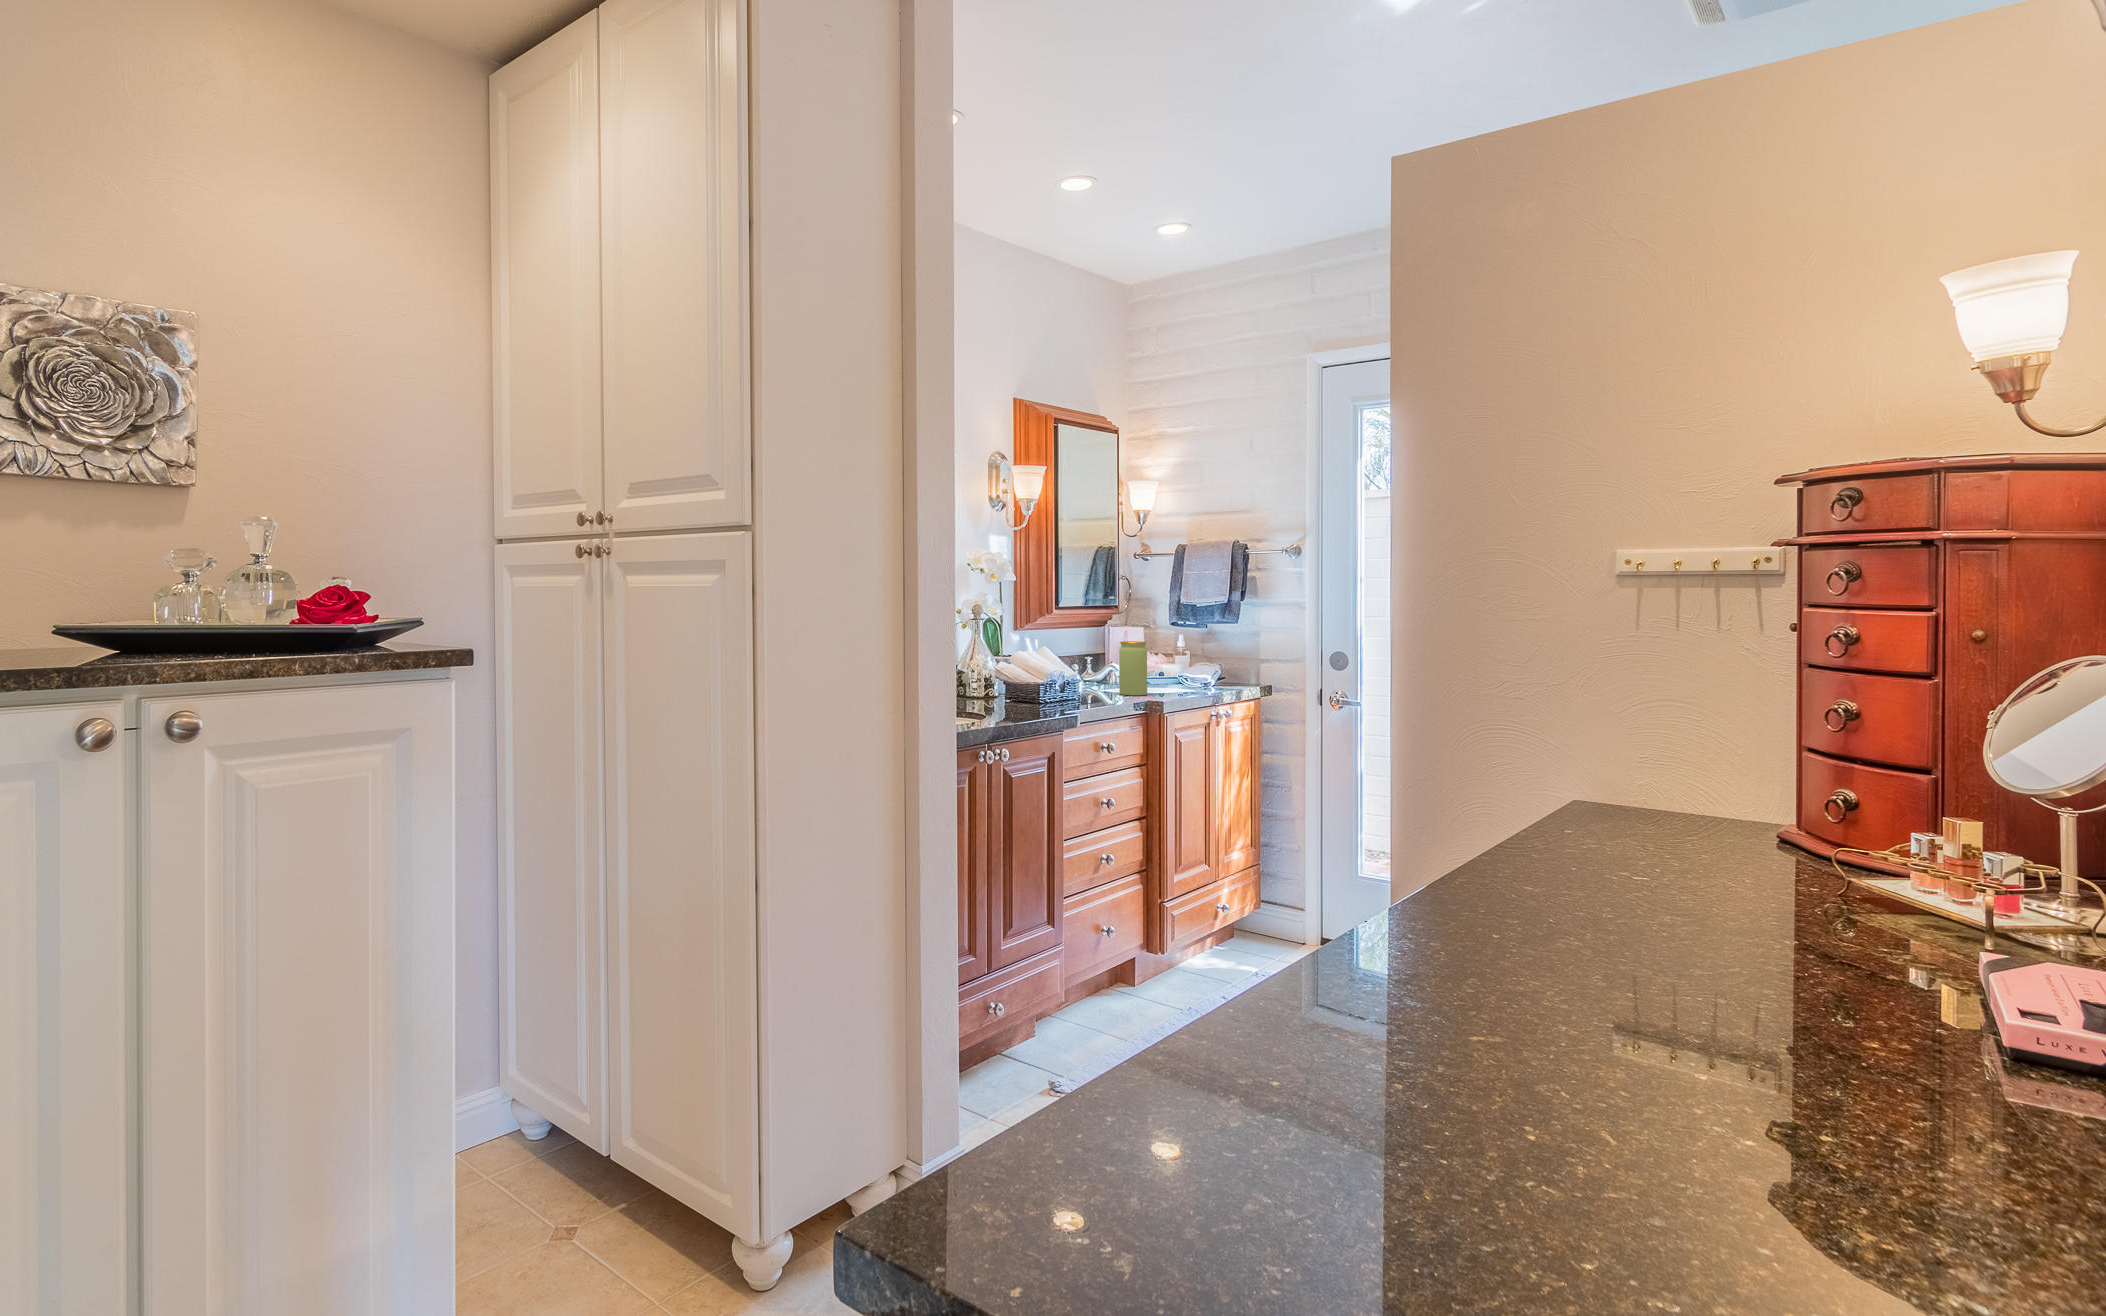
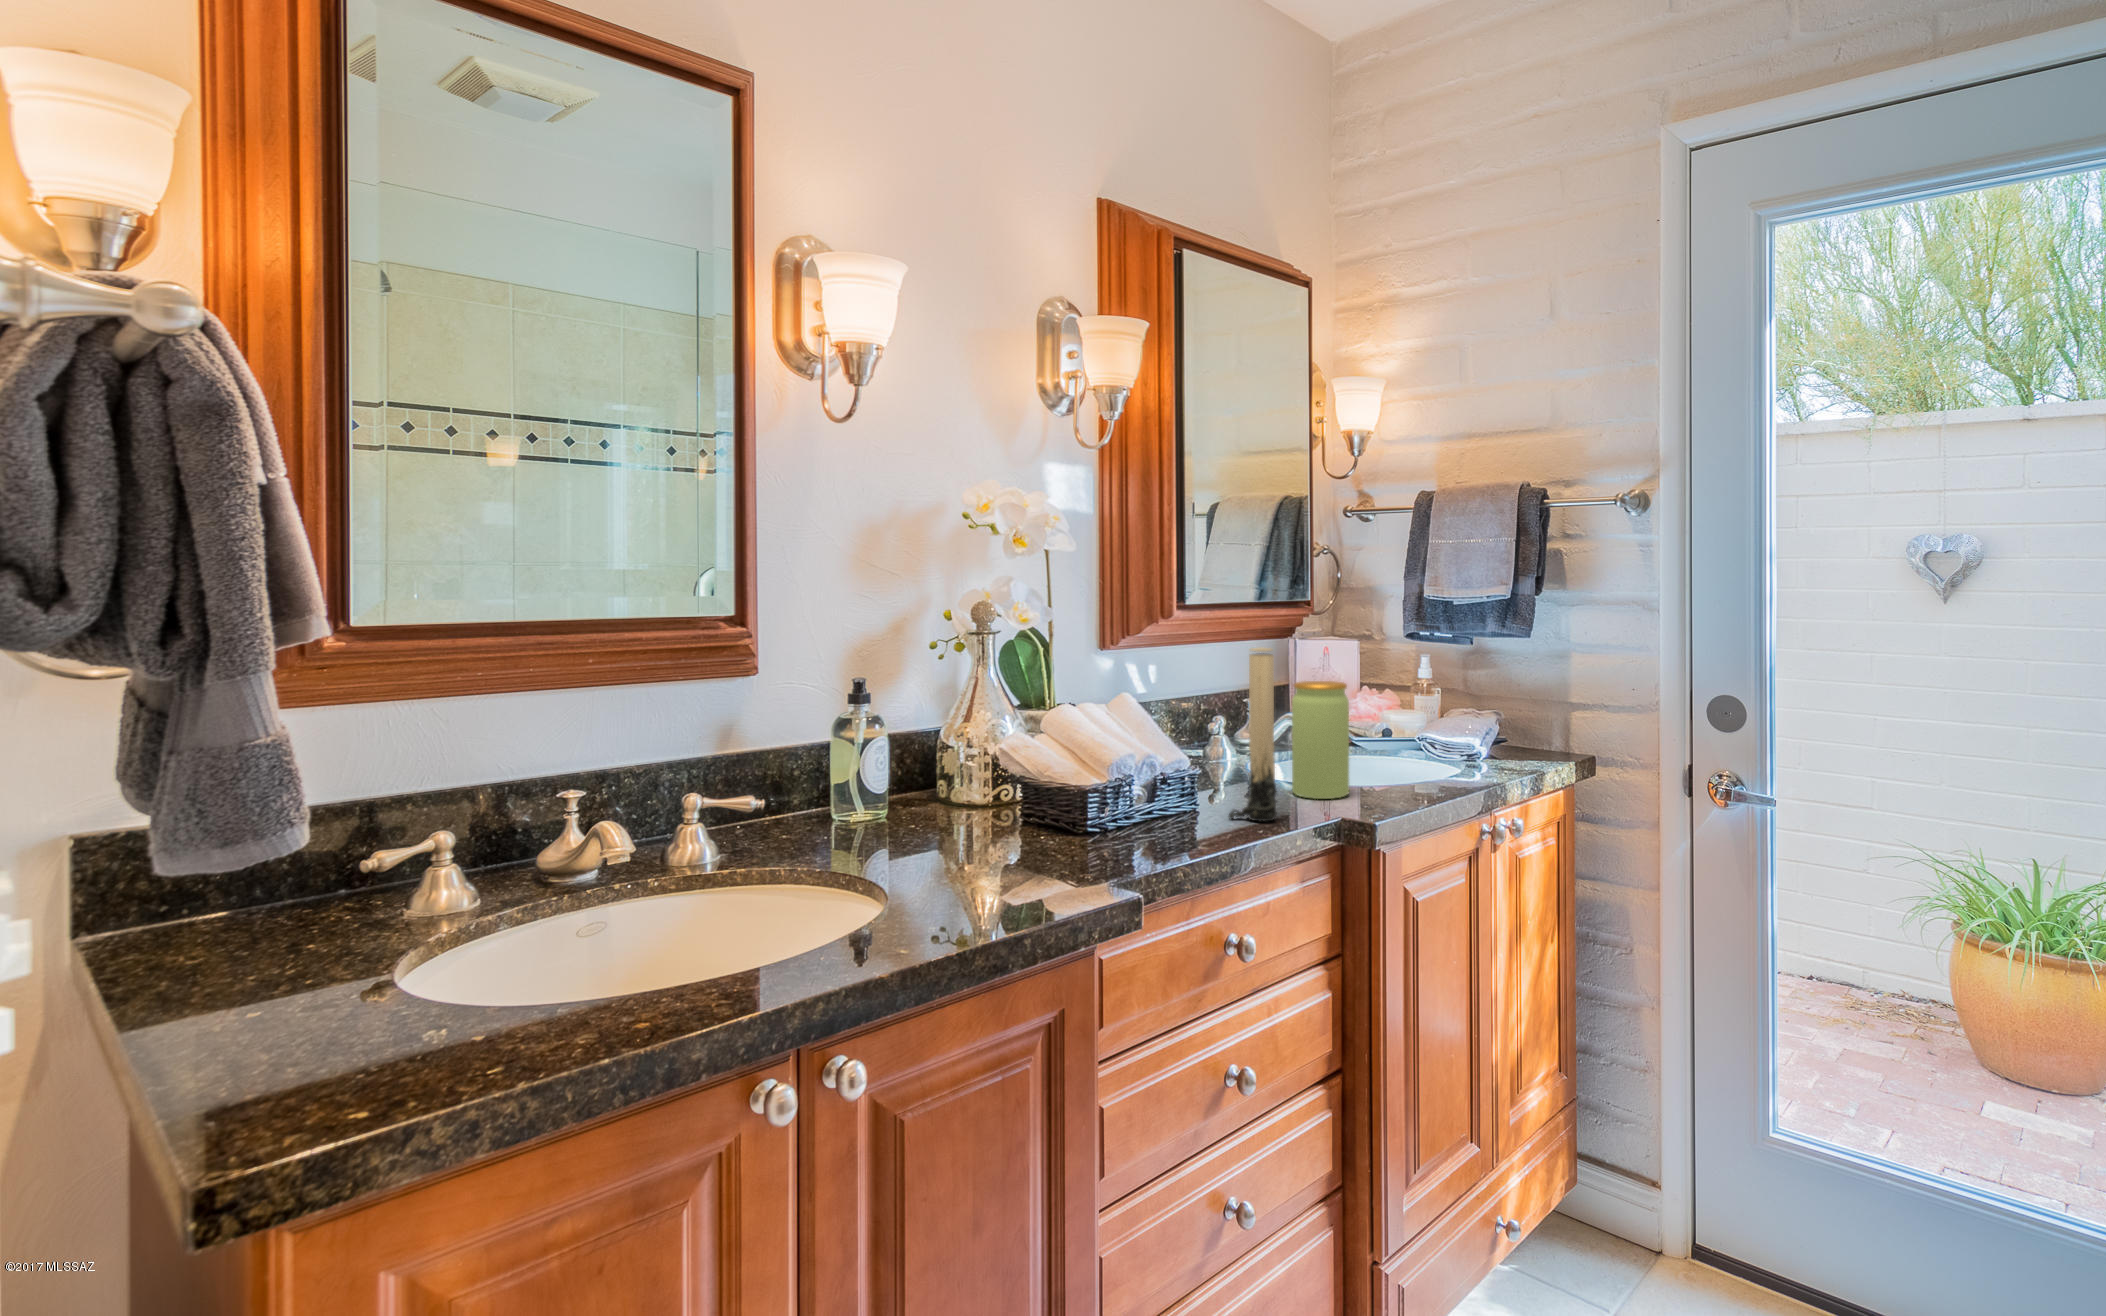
candle: none [1095,623,1118,700] -> present [1229,648,1277,821]

